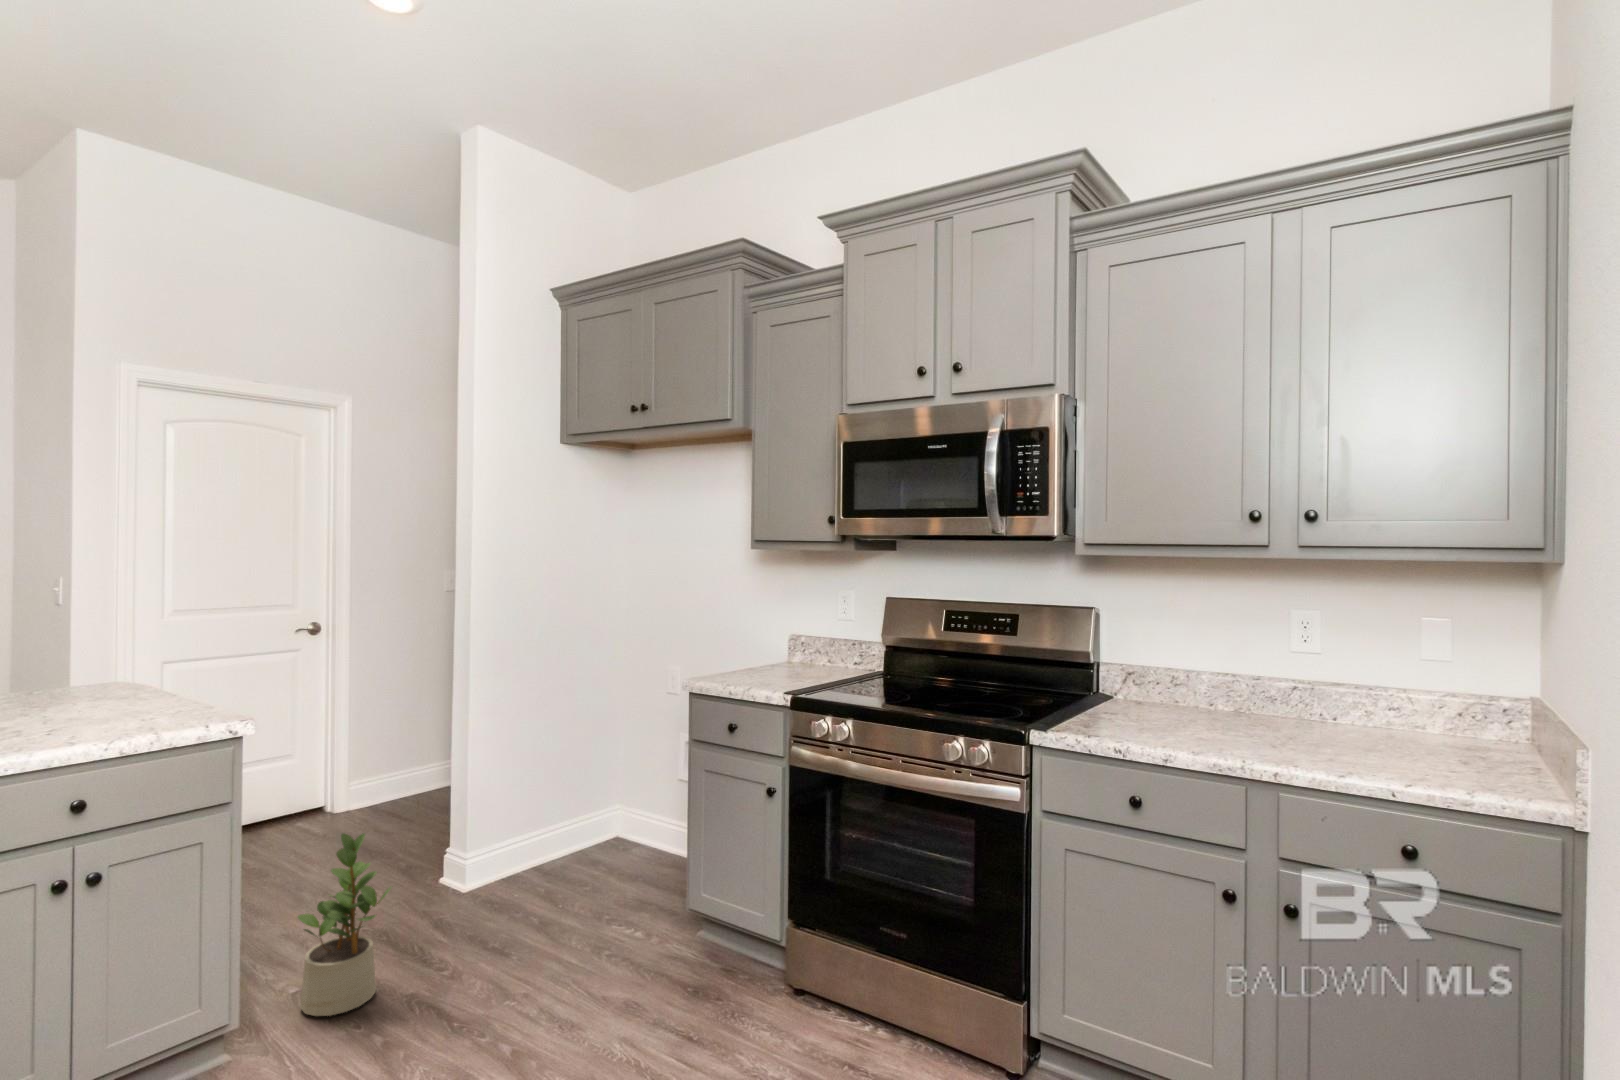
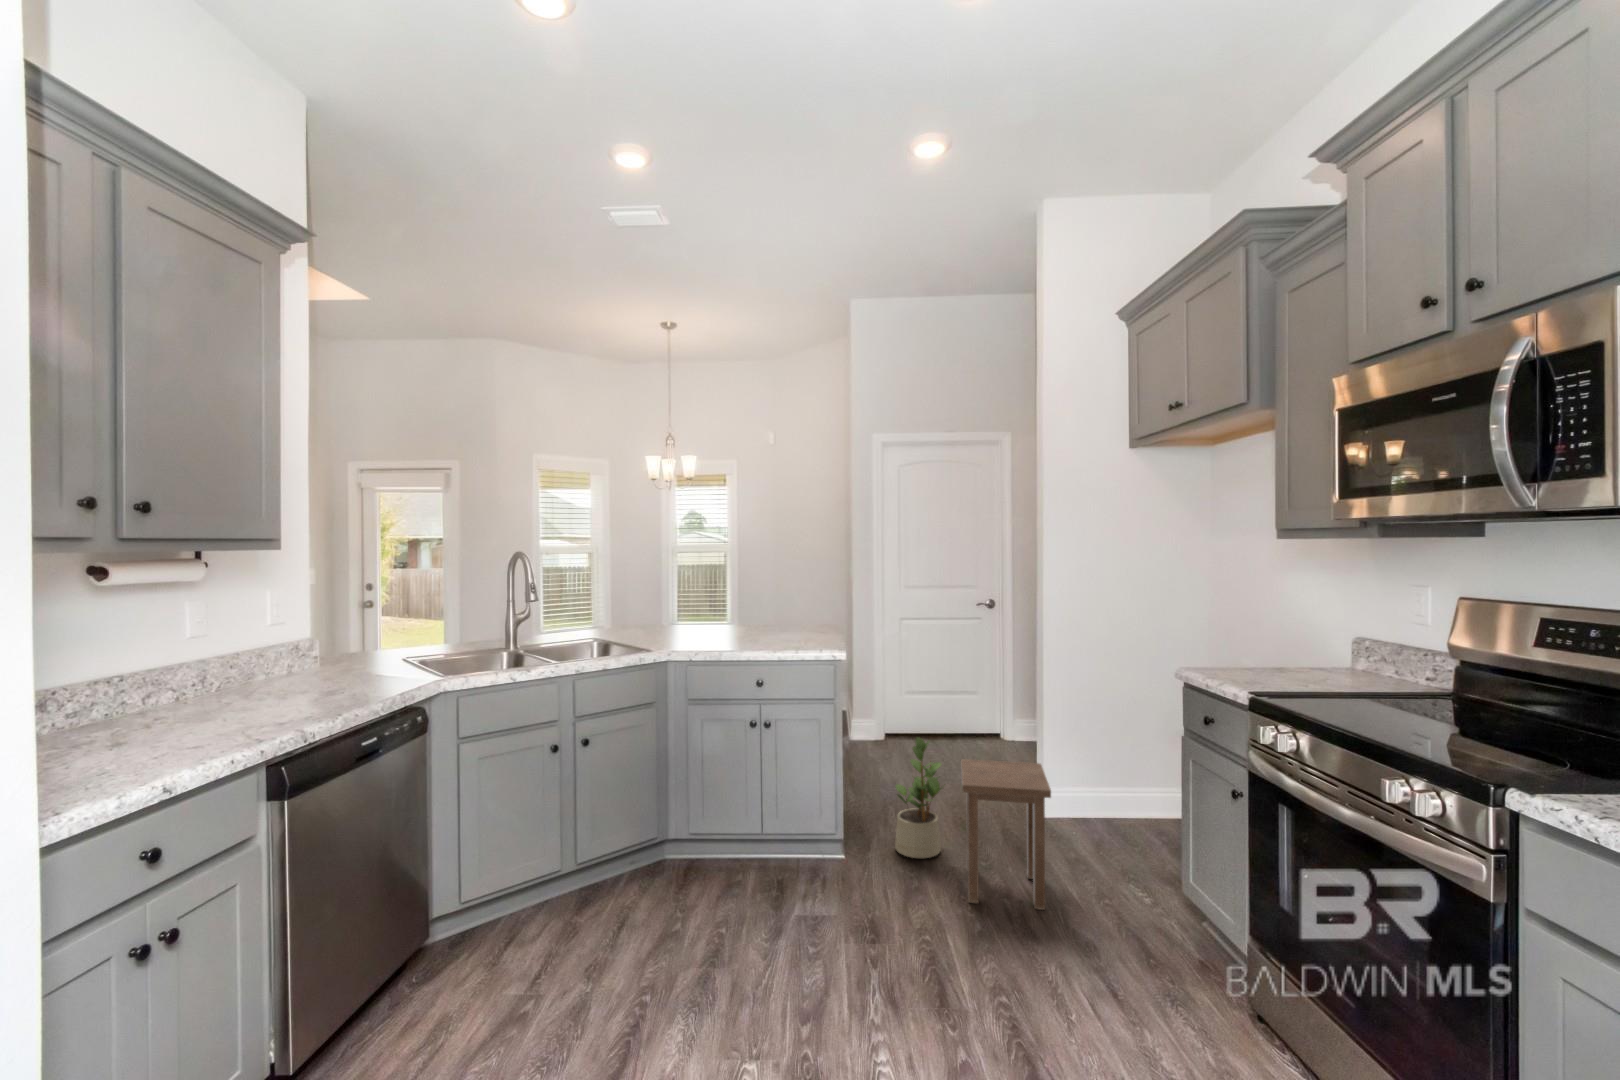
stool: none [422,821,569,1031] -> present [962,759,1051,910]

